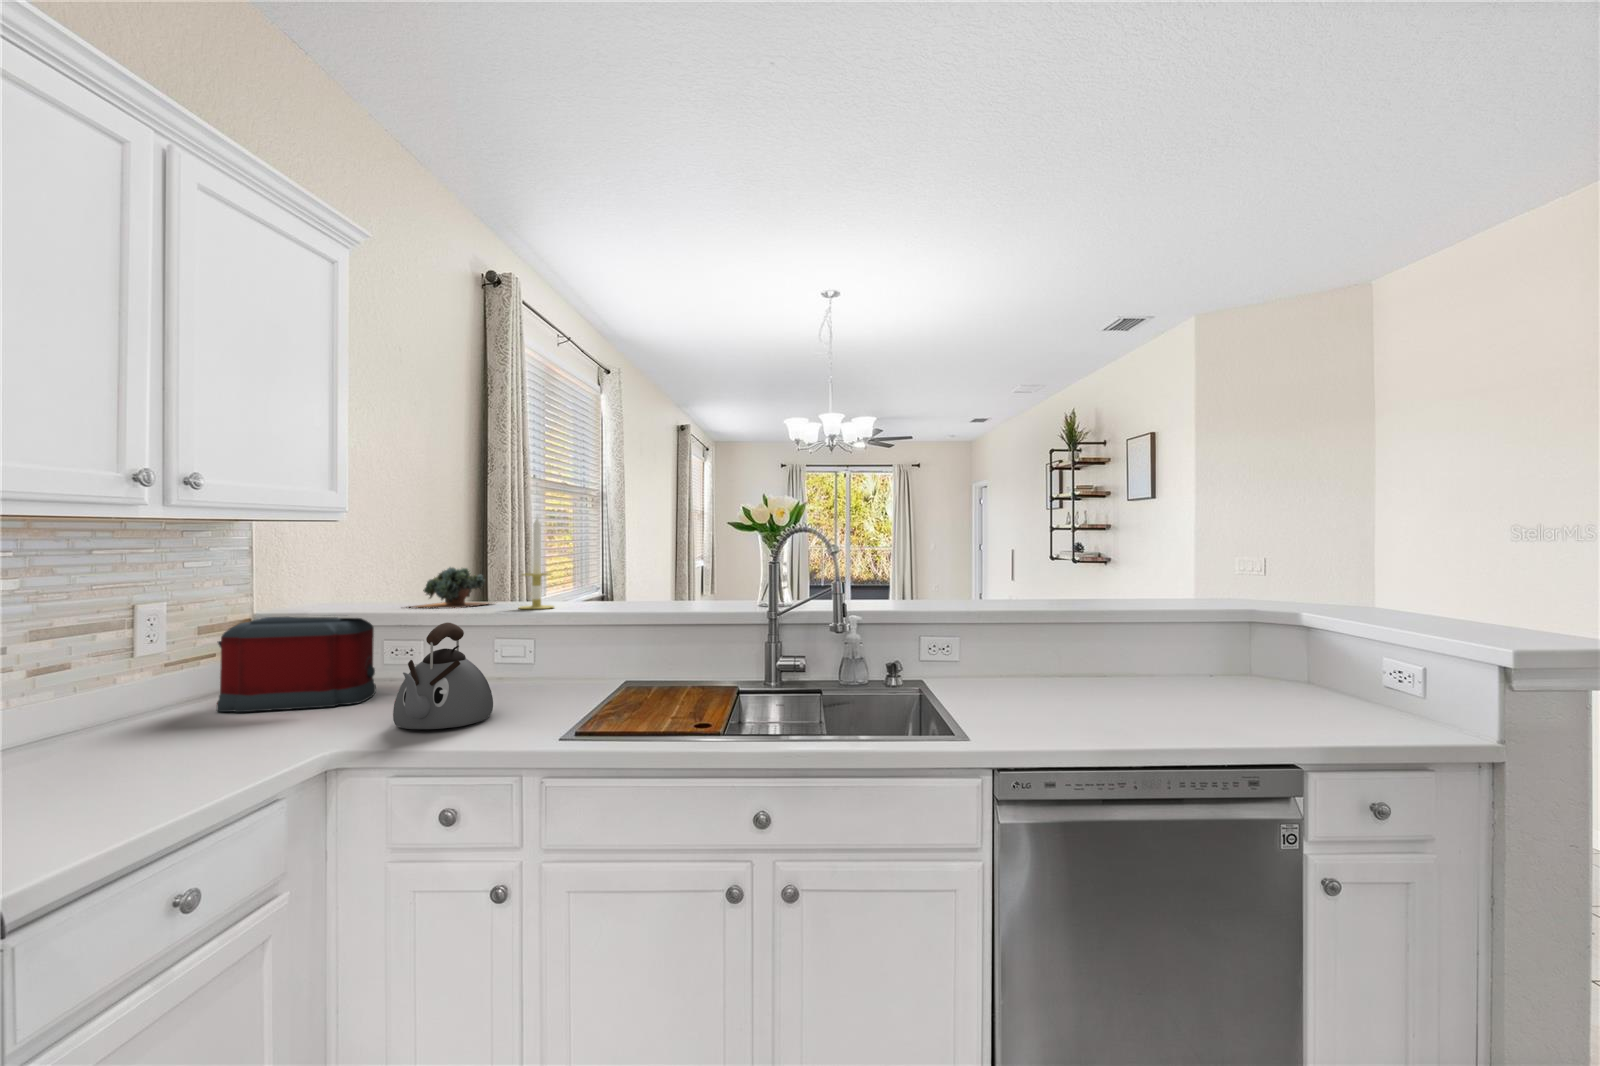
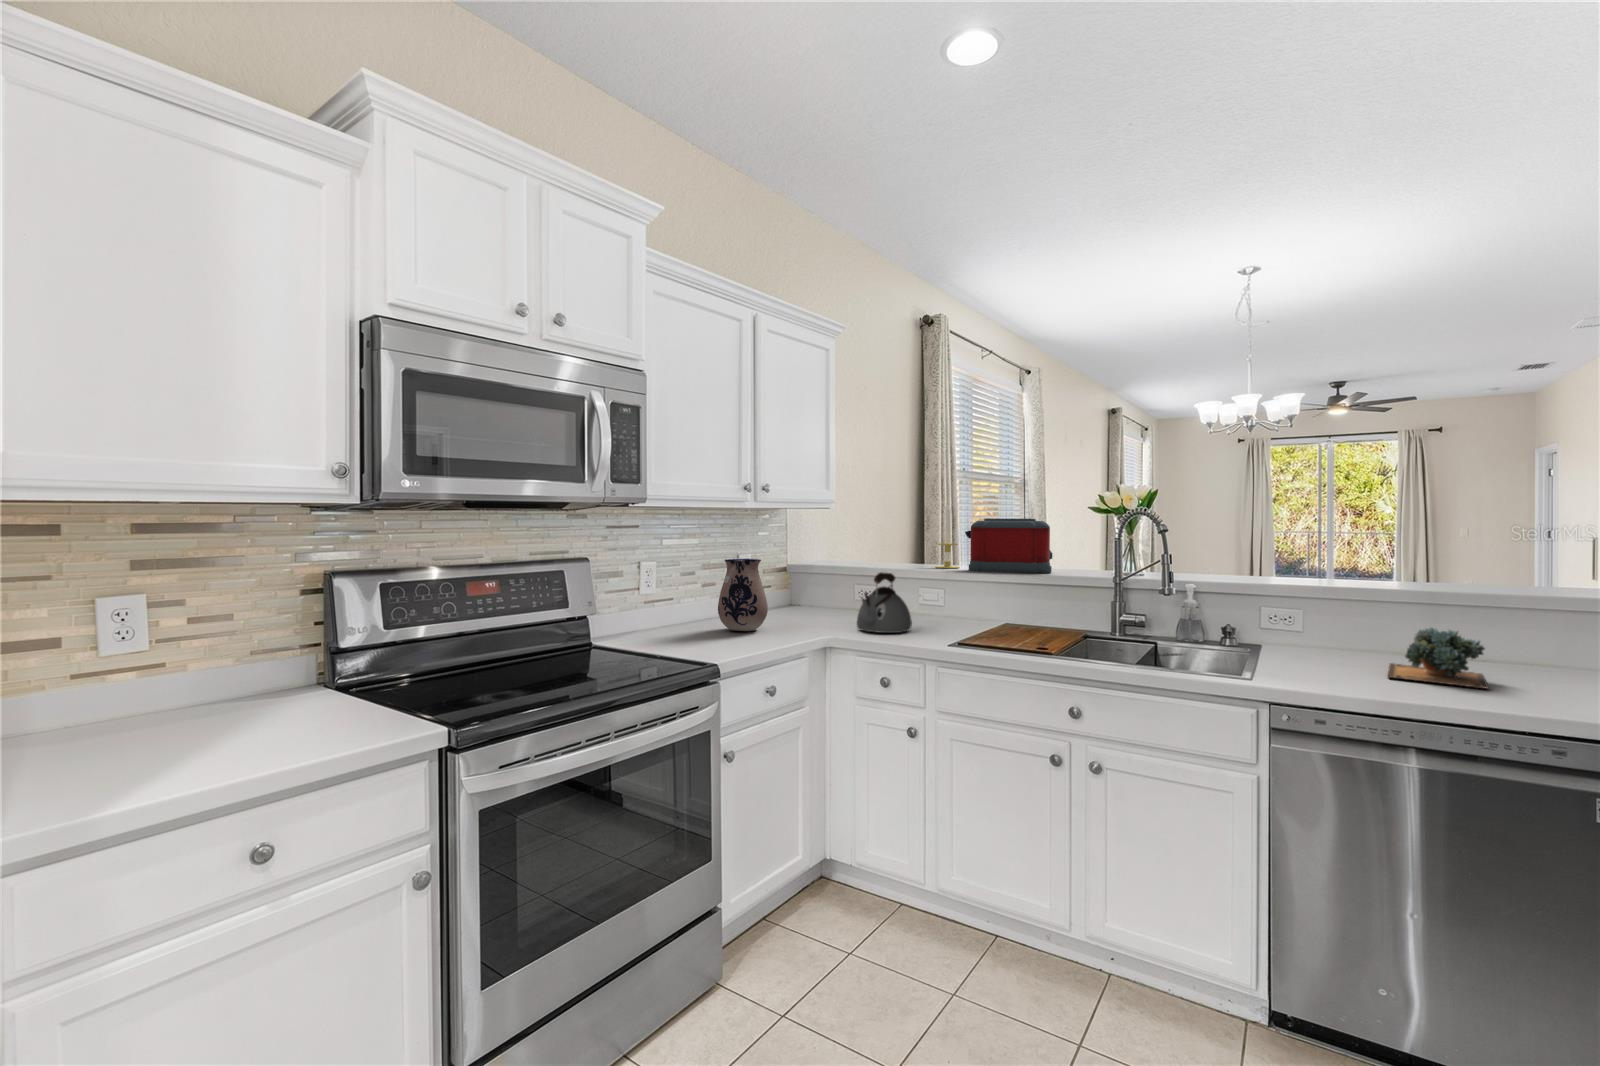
succulent plant: present [407,567,491,608] -> present [1388,627,1489,688]
ceramic pitcher: none [60,615,196,768] -> present [718,559,768,631]
toaster: present [217,617,376,712] -> present [965,518,1052,573]

